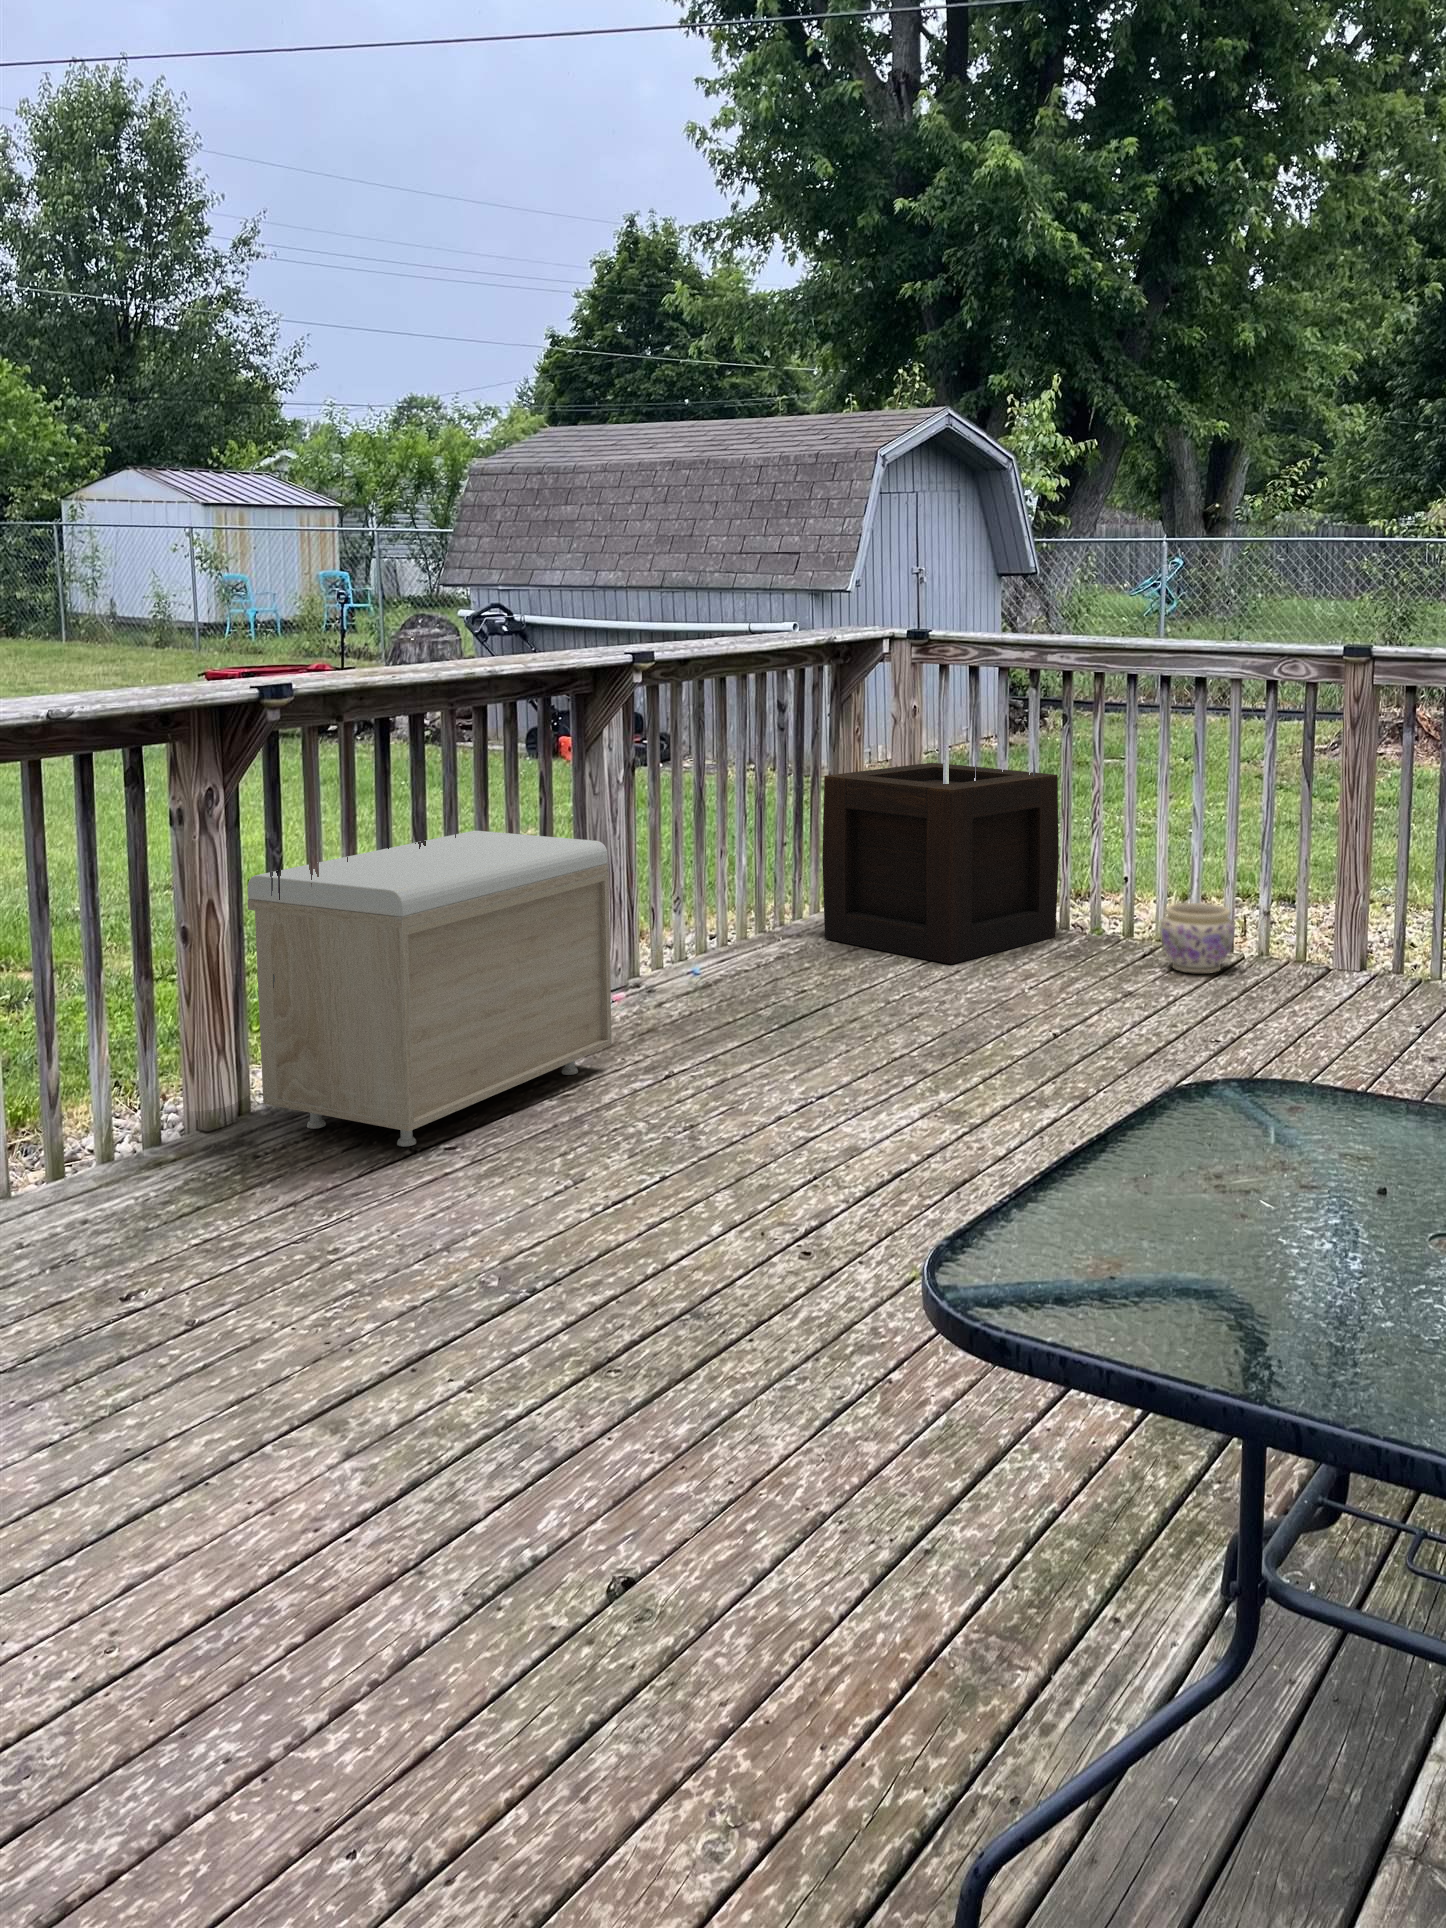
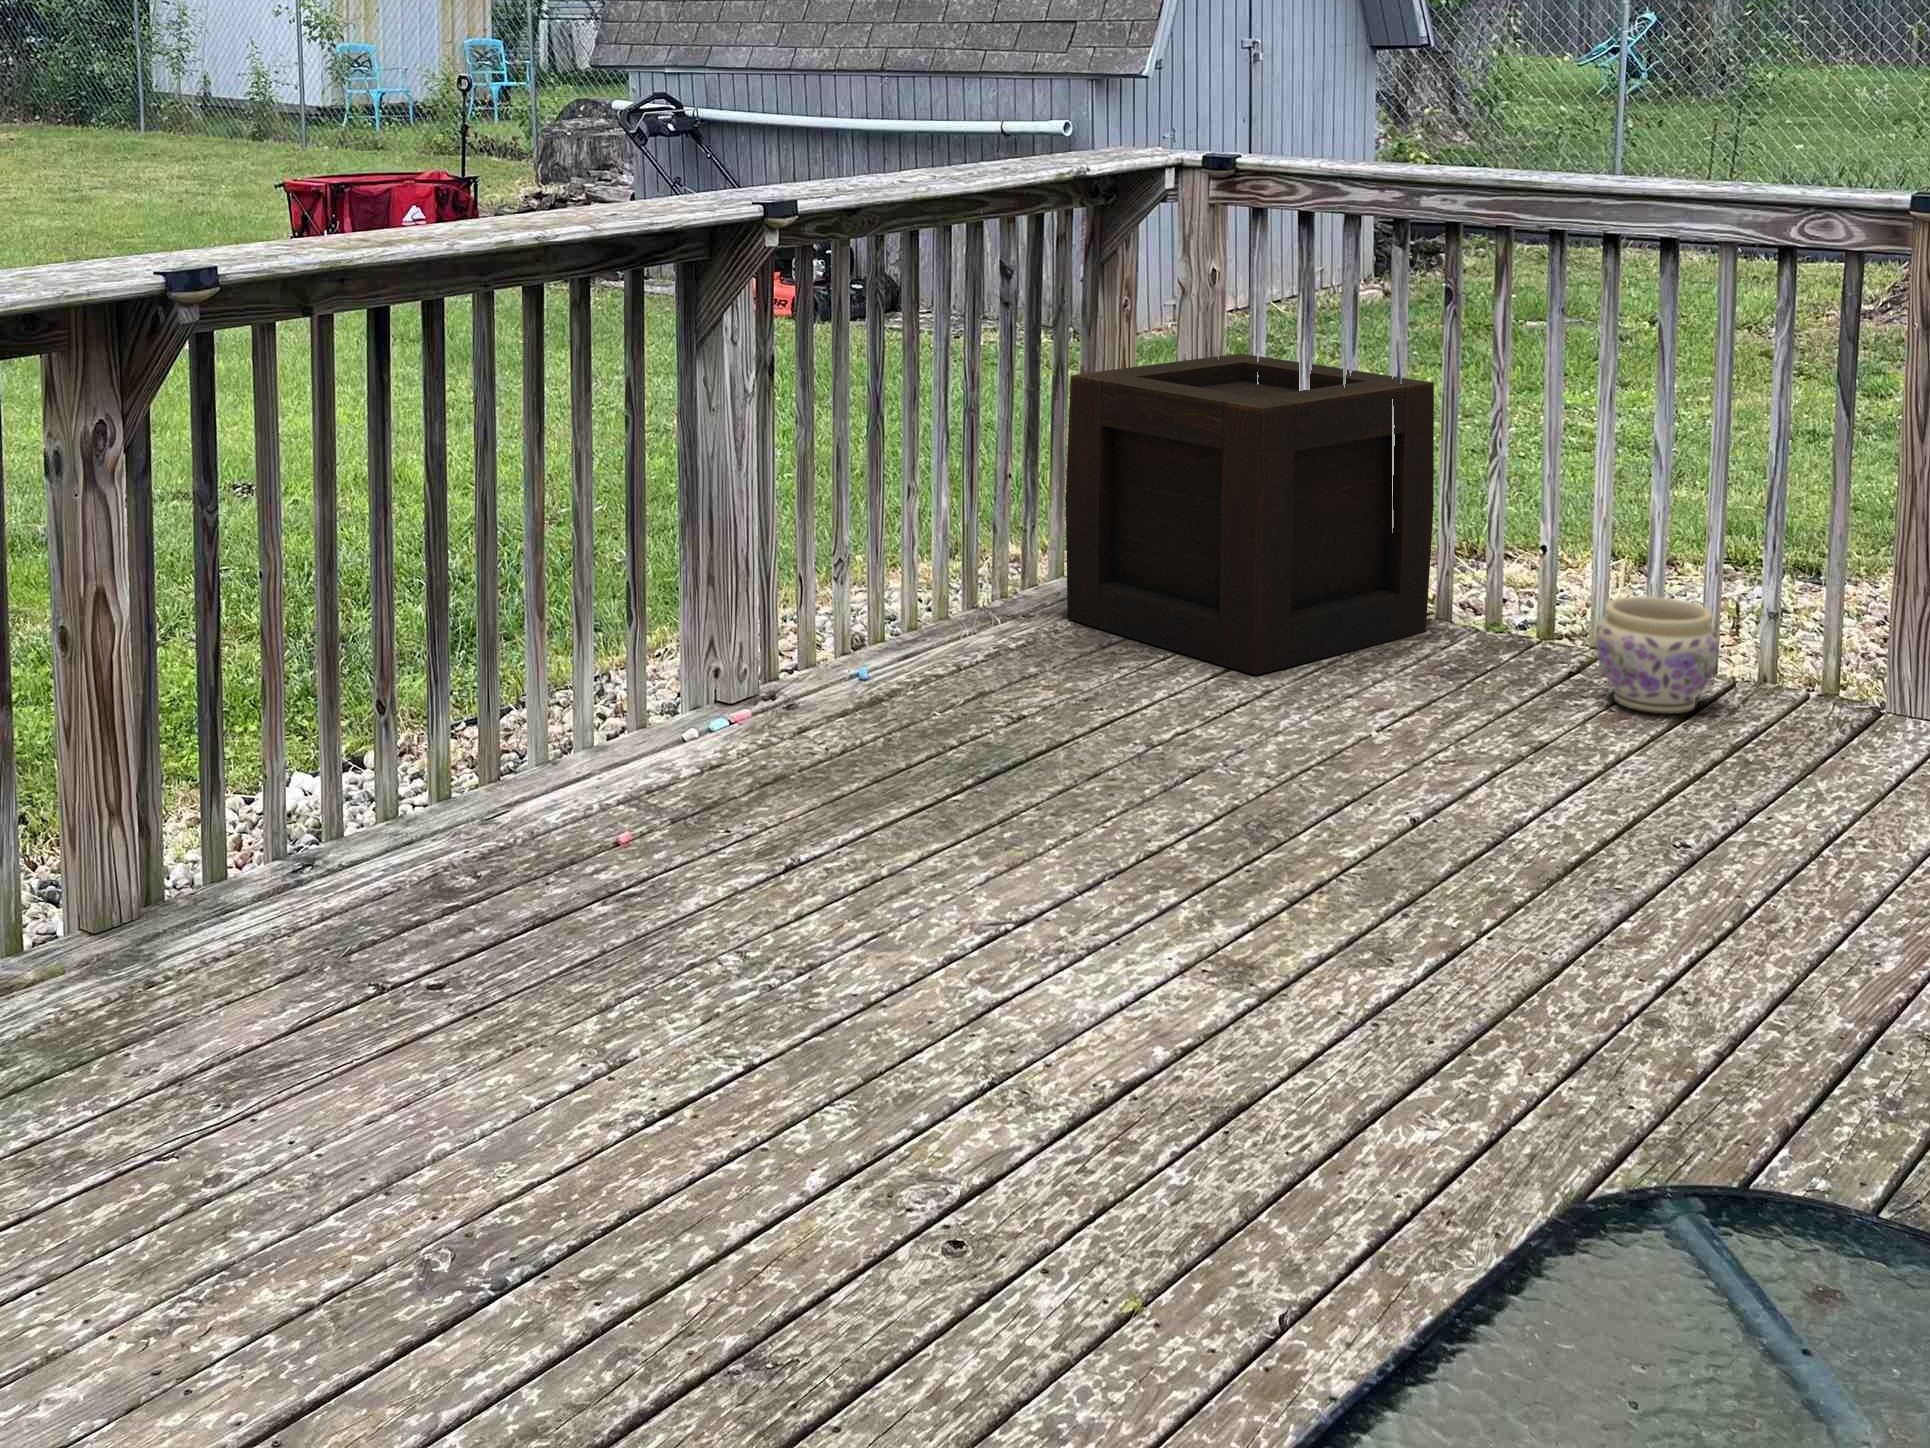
storage bench: present [247,831,612,1147] -> none [158,469,709,973]

